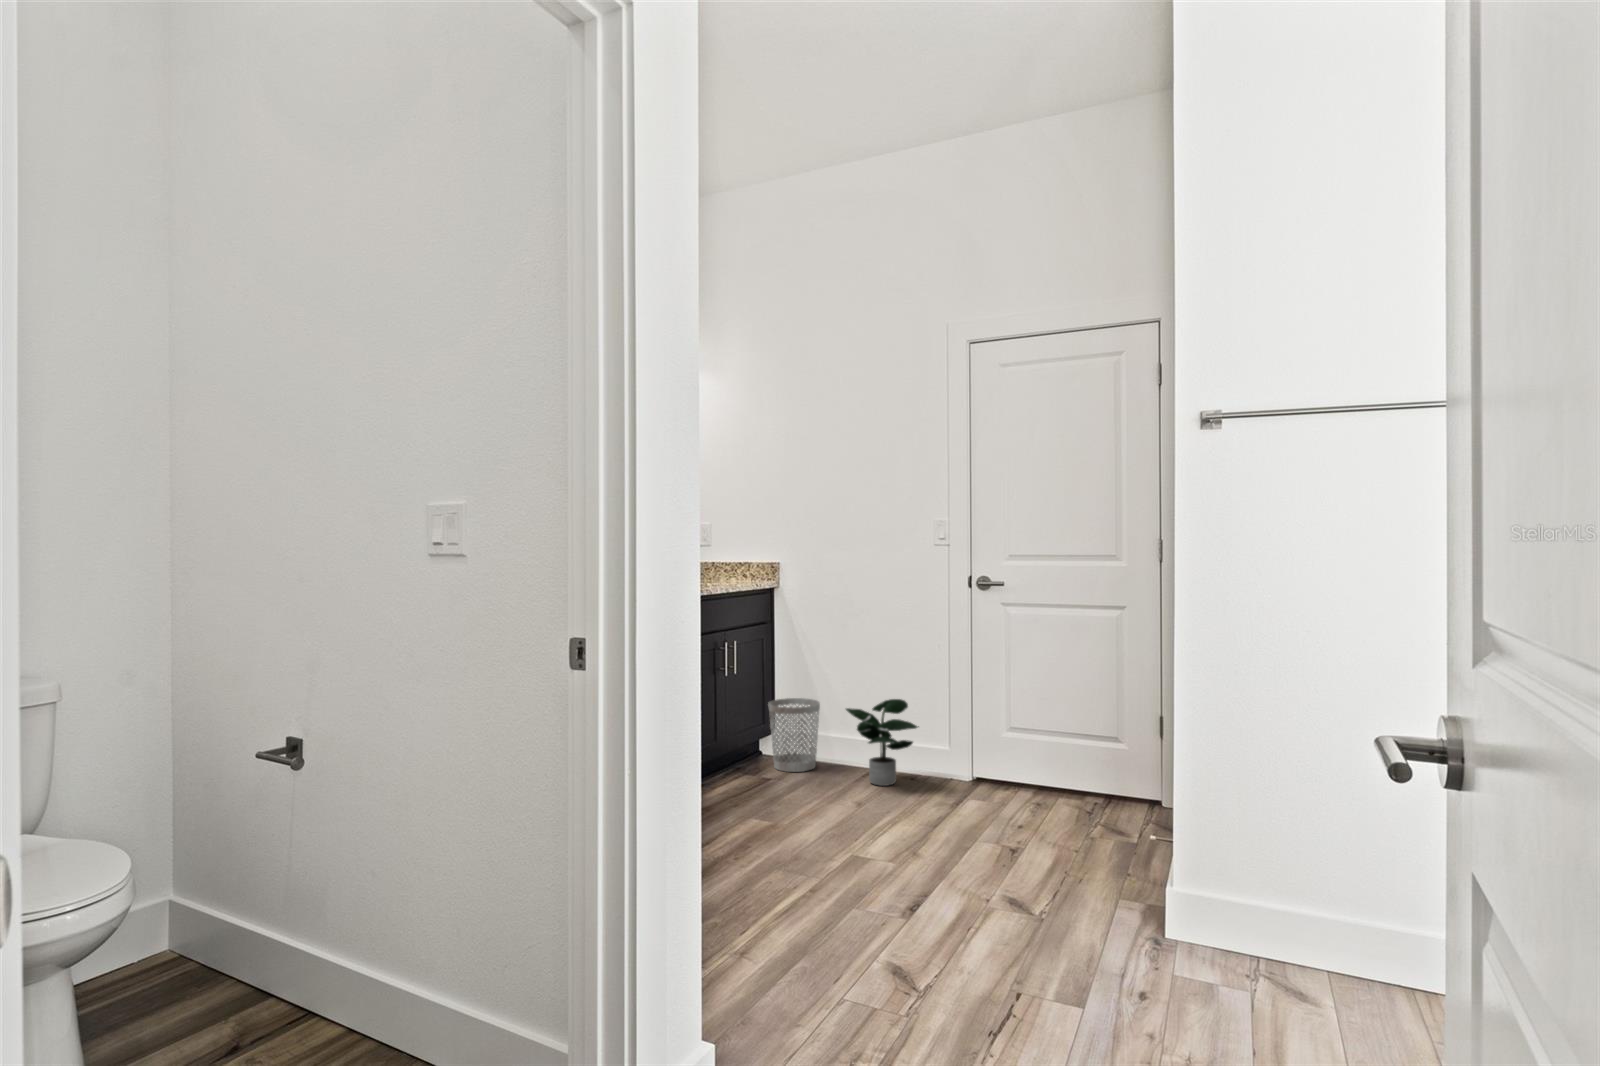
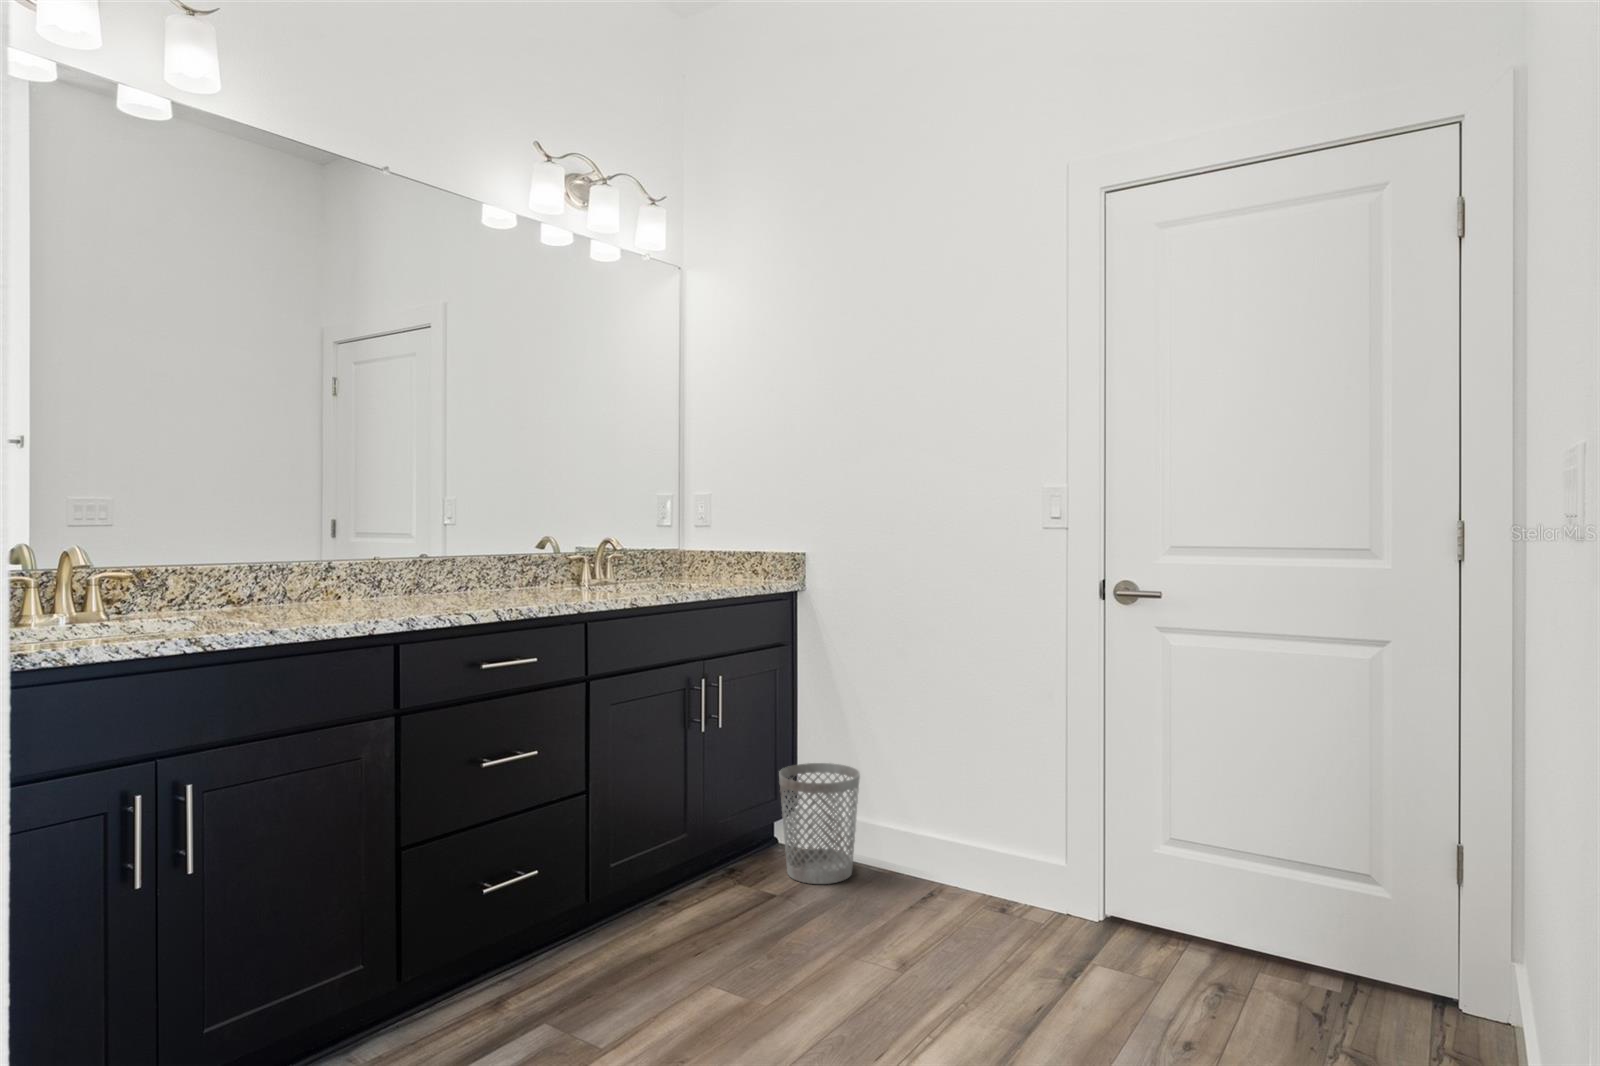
potted plant: present [846,699,919,786] -> none [891,776,1013,924]

